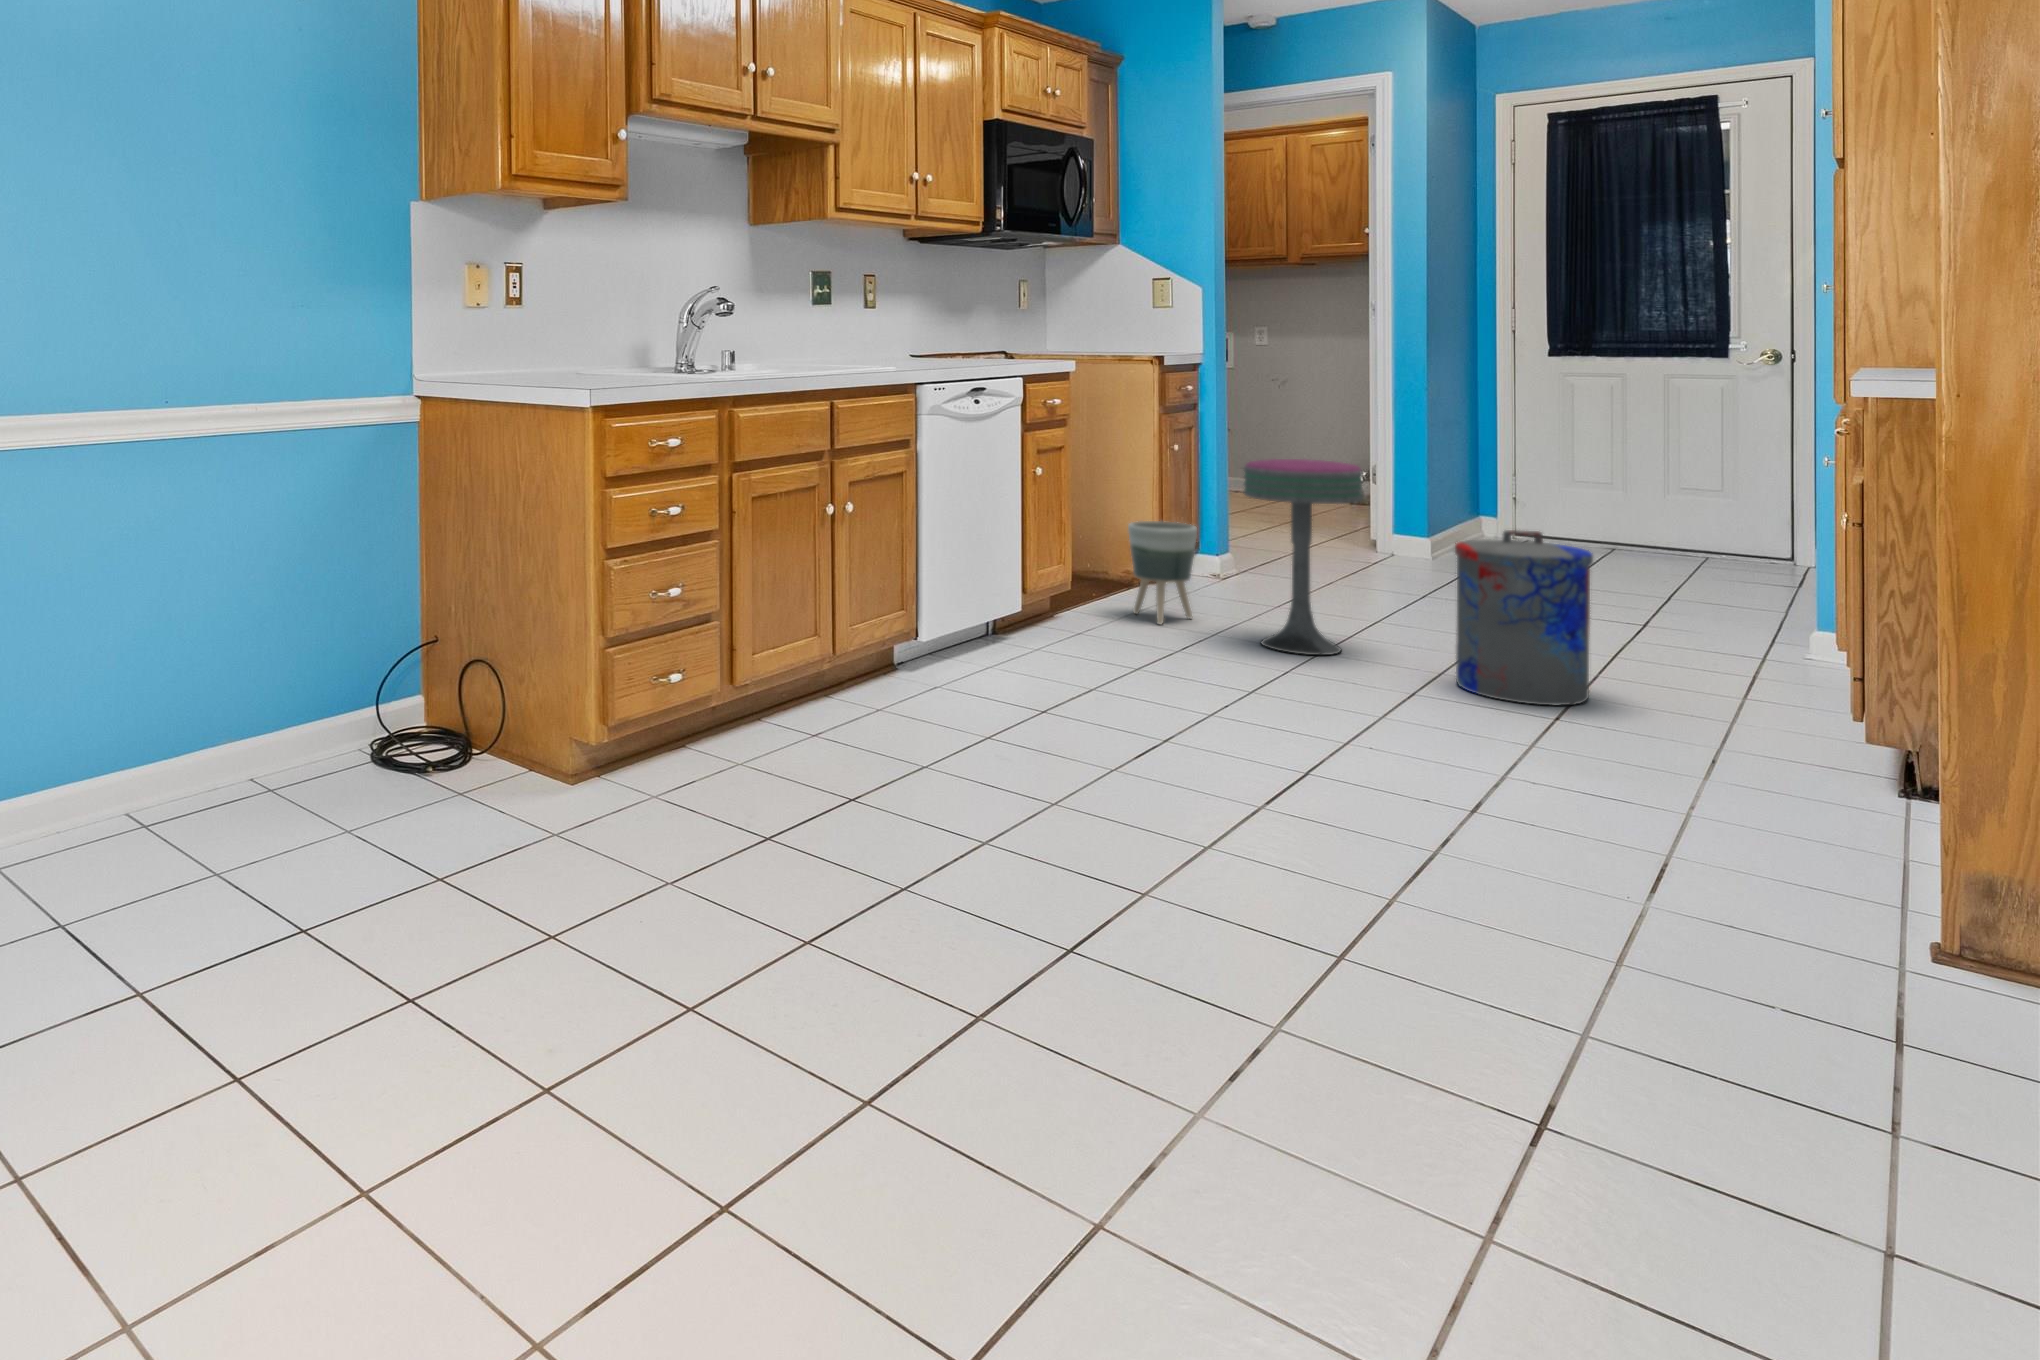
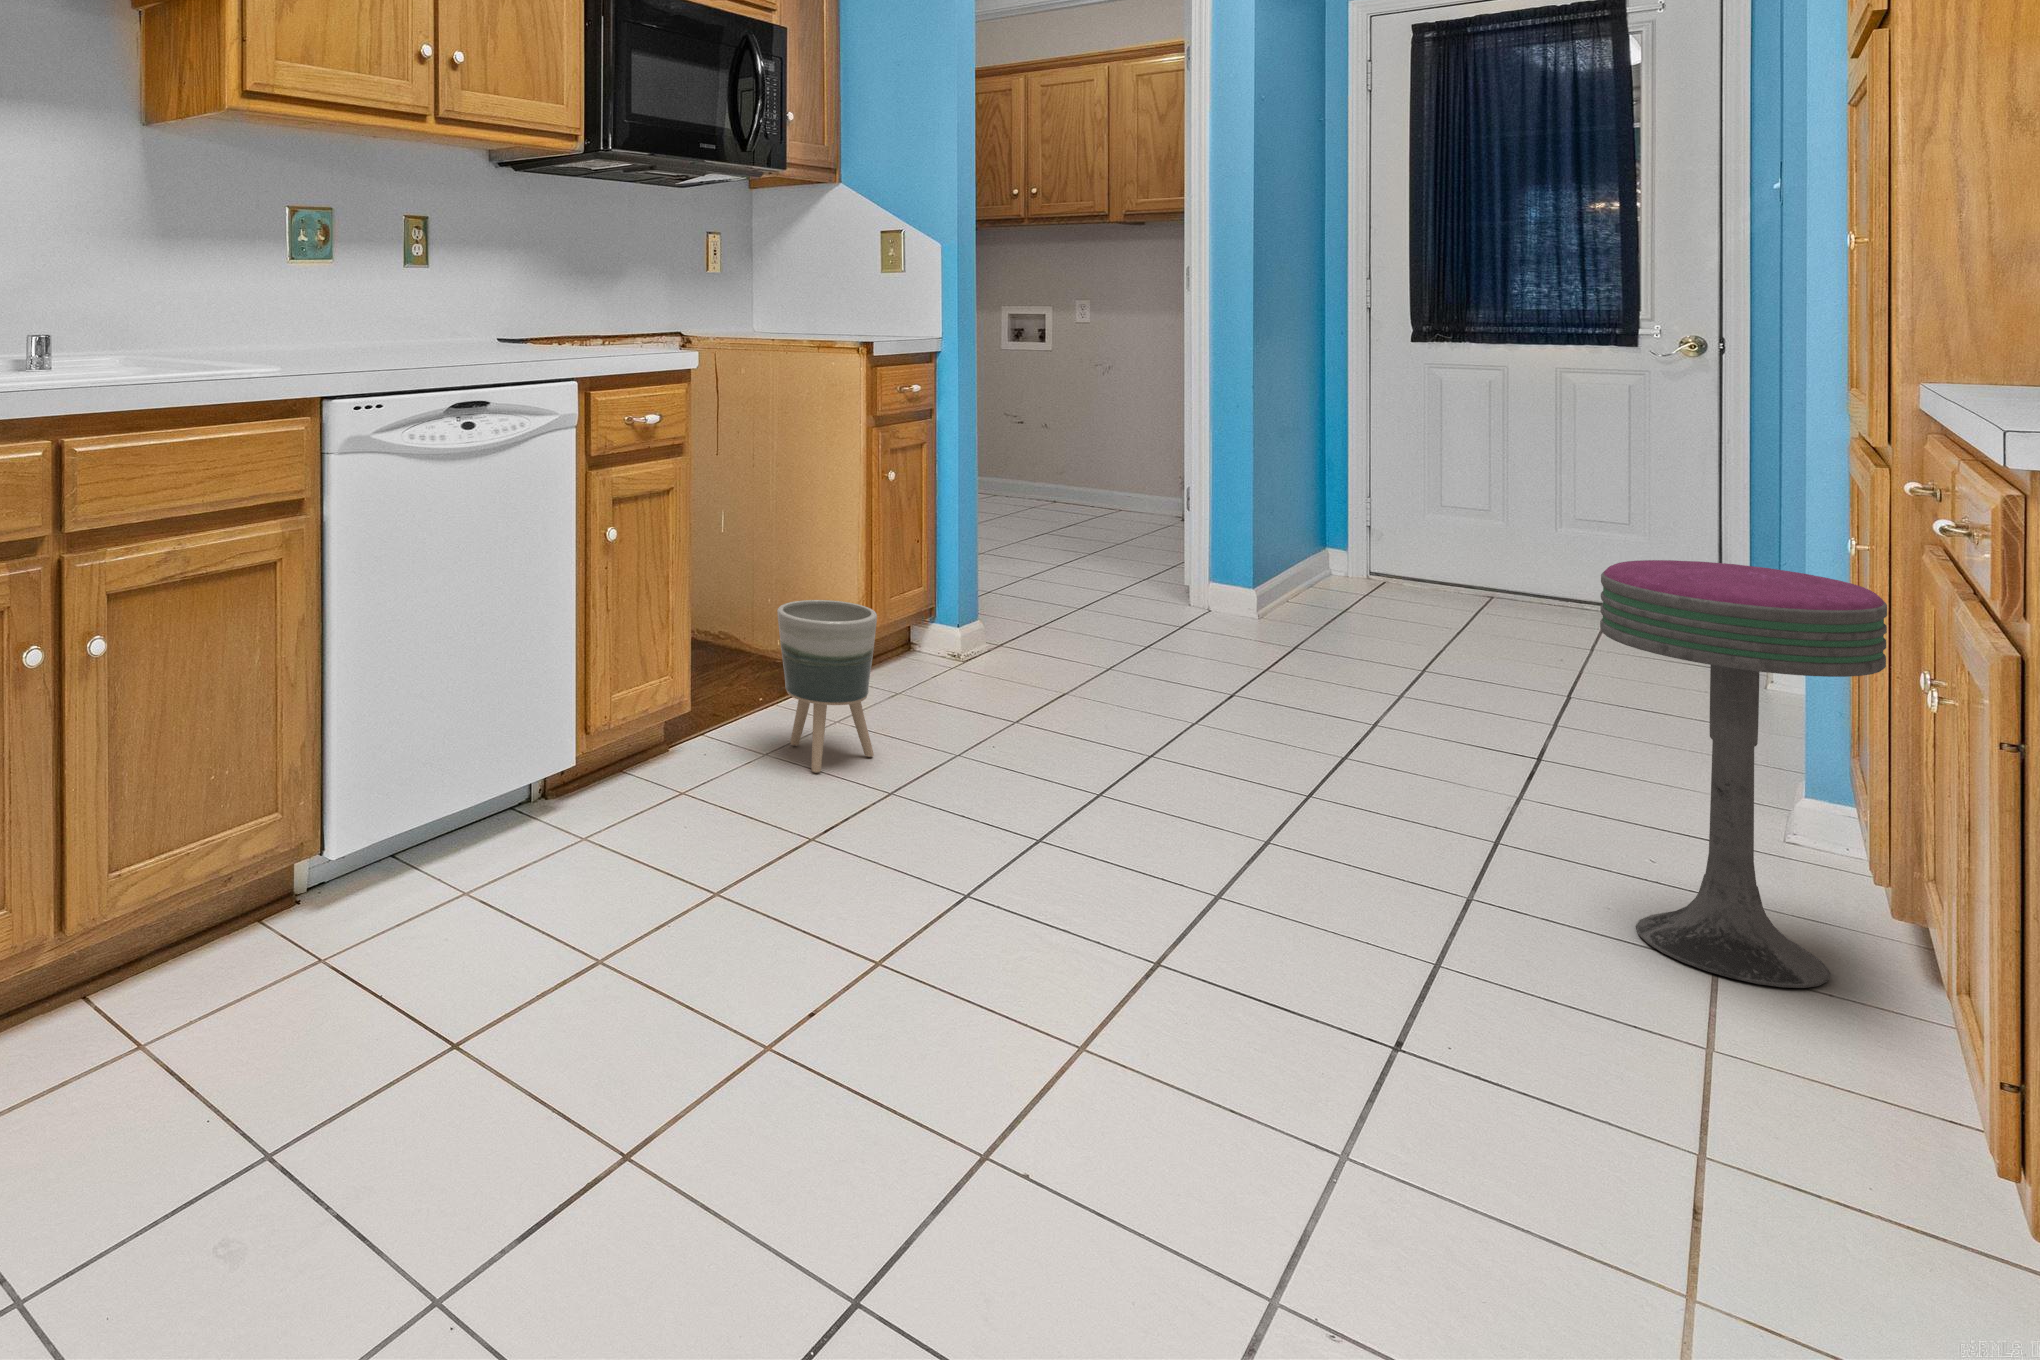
bar stool: present [1244,459,1363,655] -> present [1600,560,1887,988]
trash can: present [1455,530,1593,706] -> none [1236,675,1472,1019]

